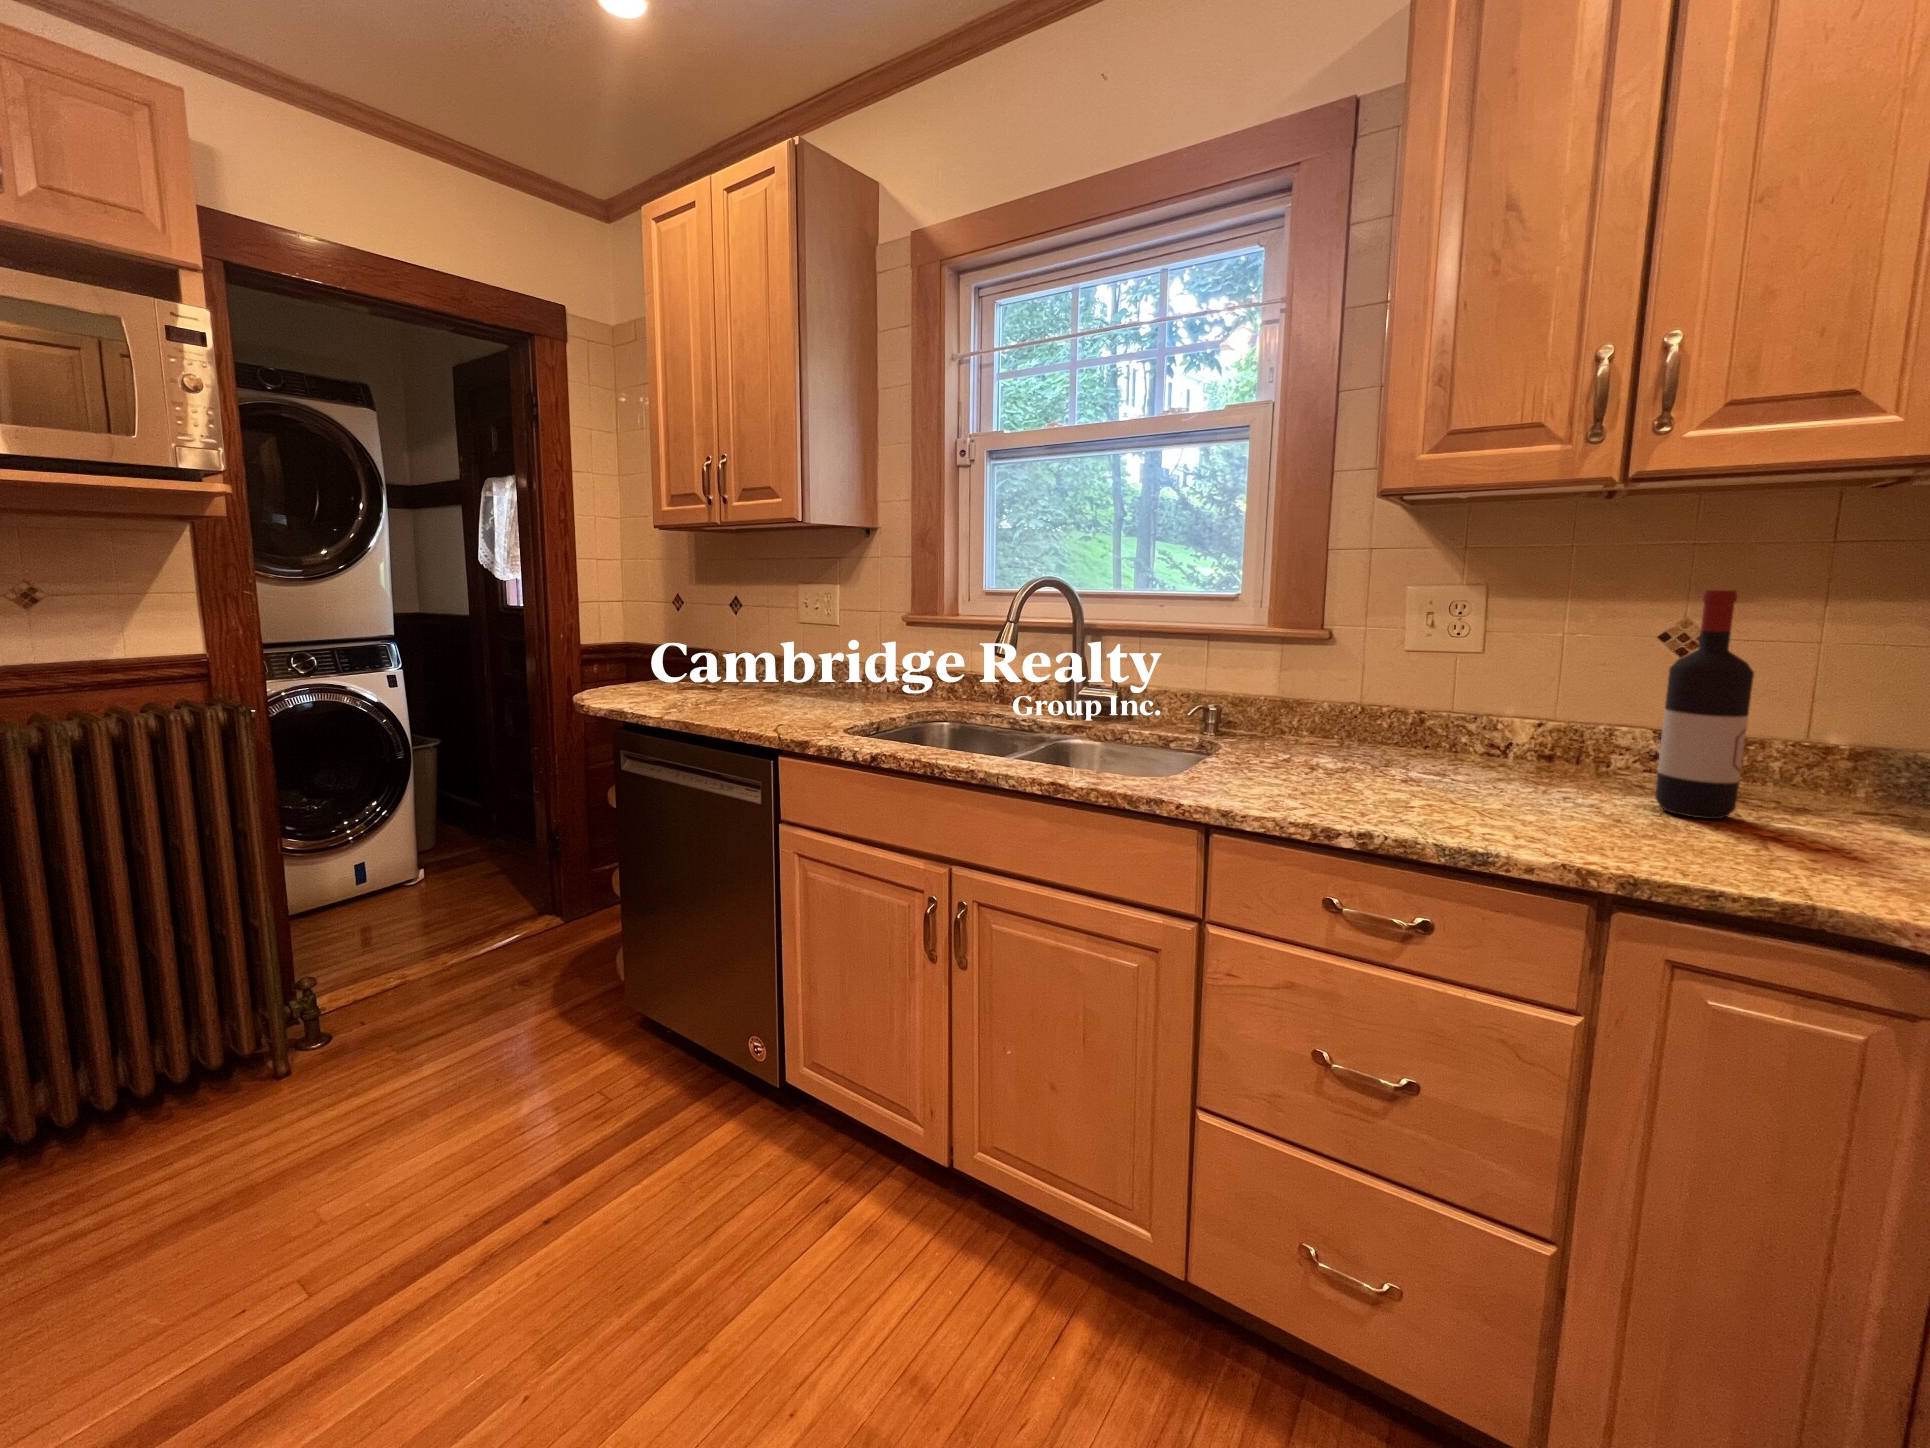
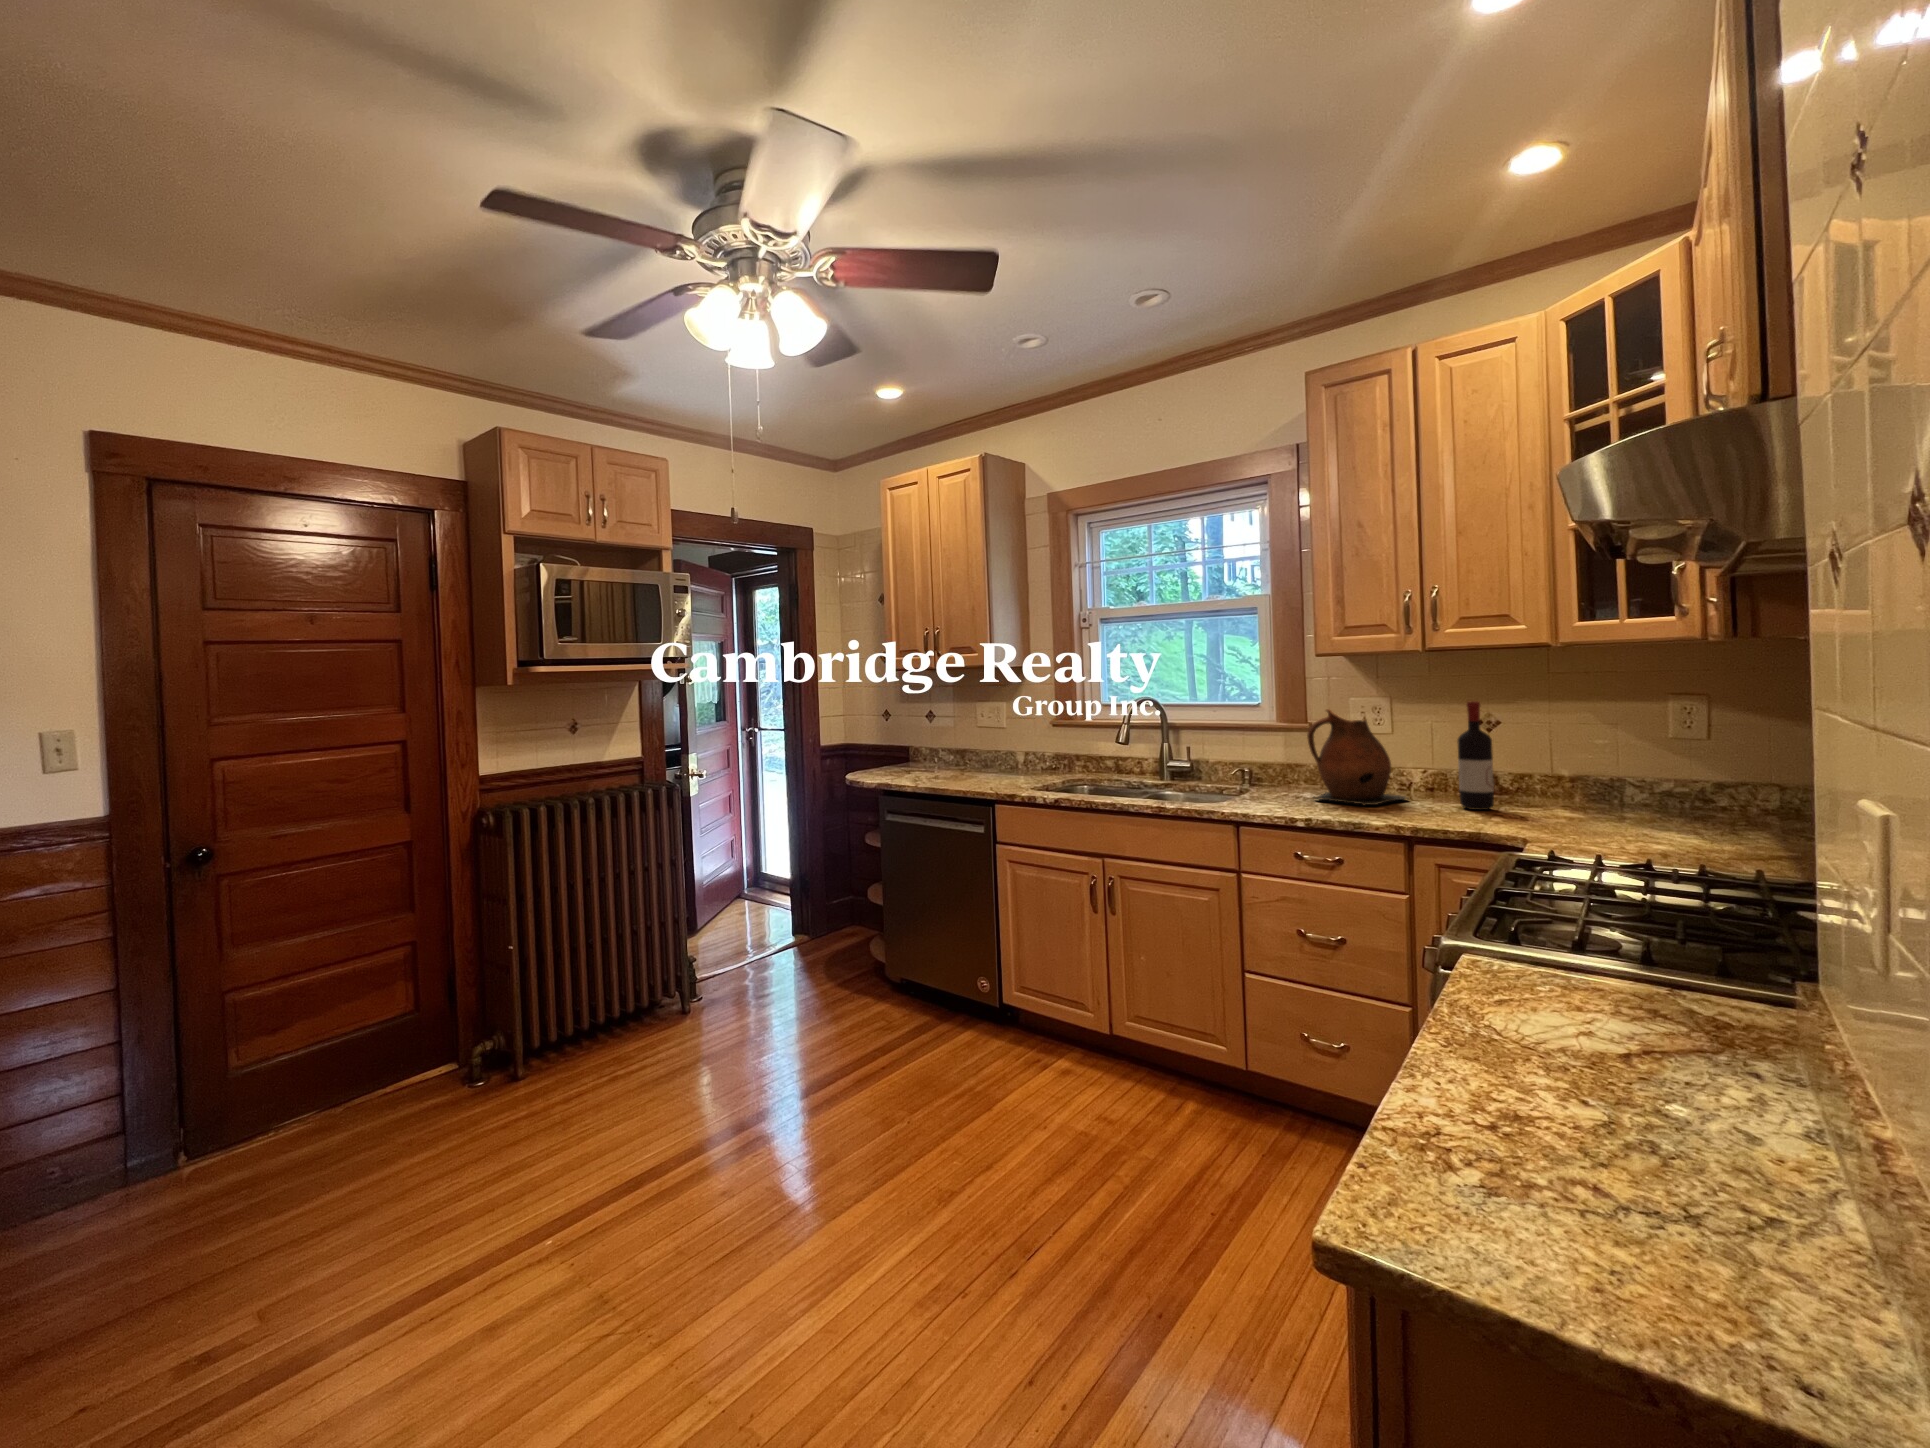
ceramic pitcher: none [1343,601,1529,799] -> present [1307,709,1406,806]

